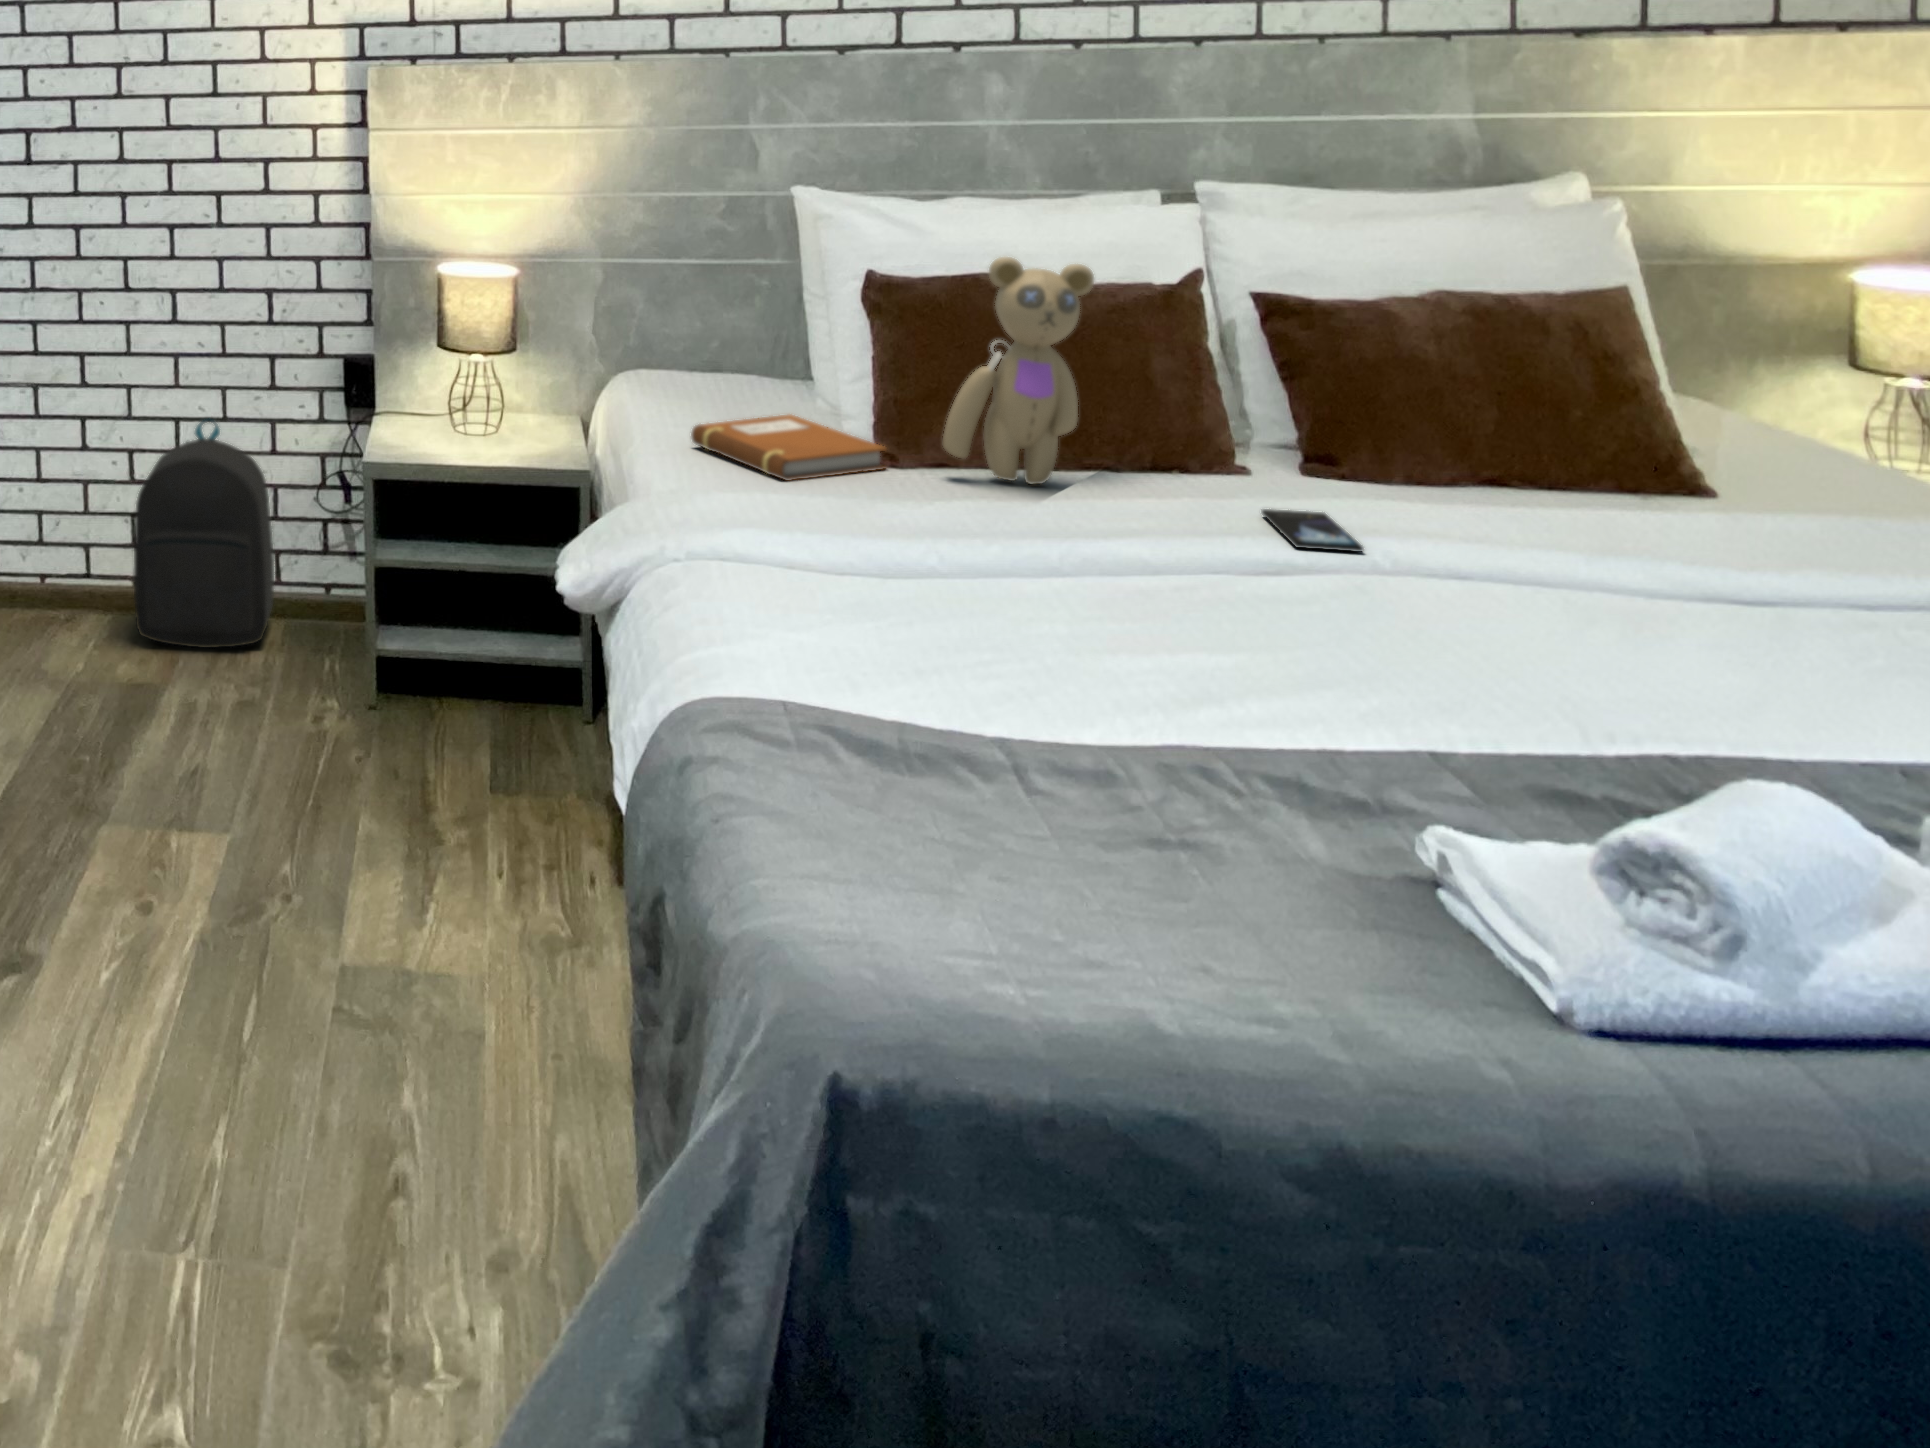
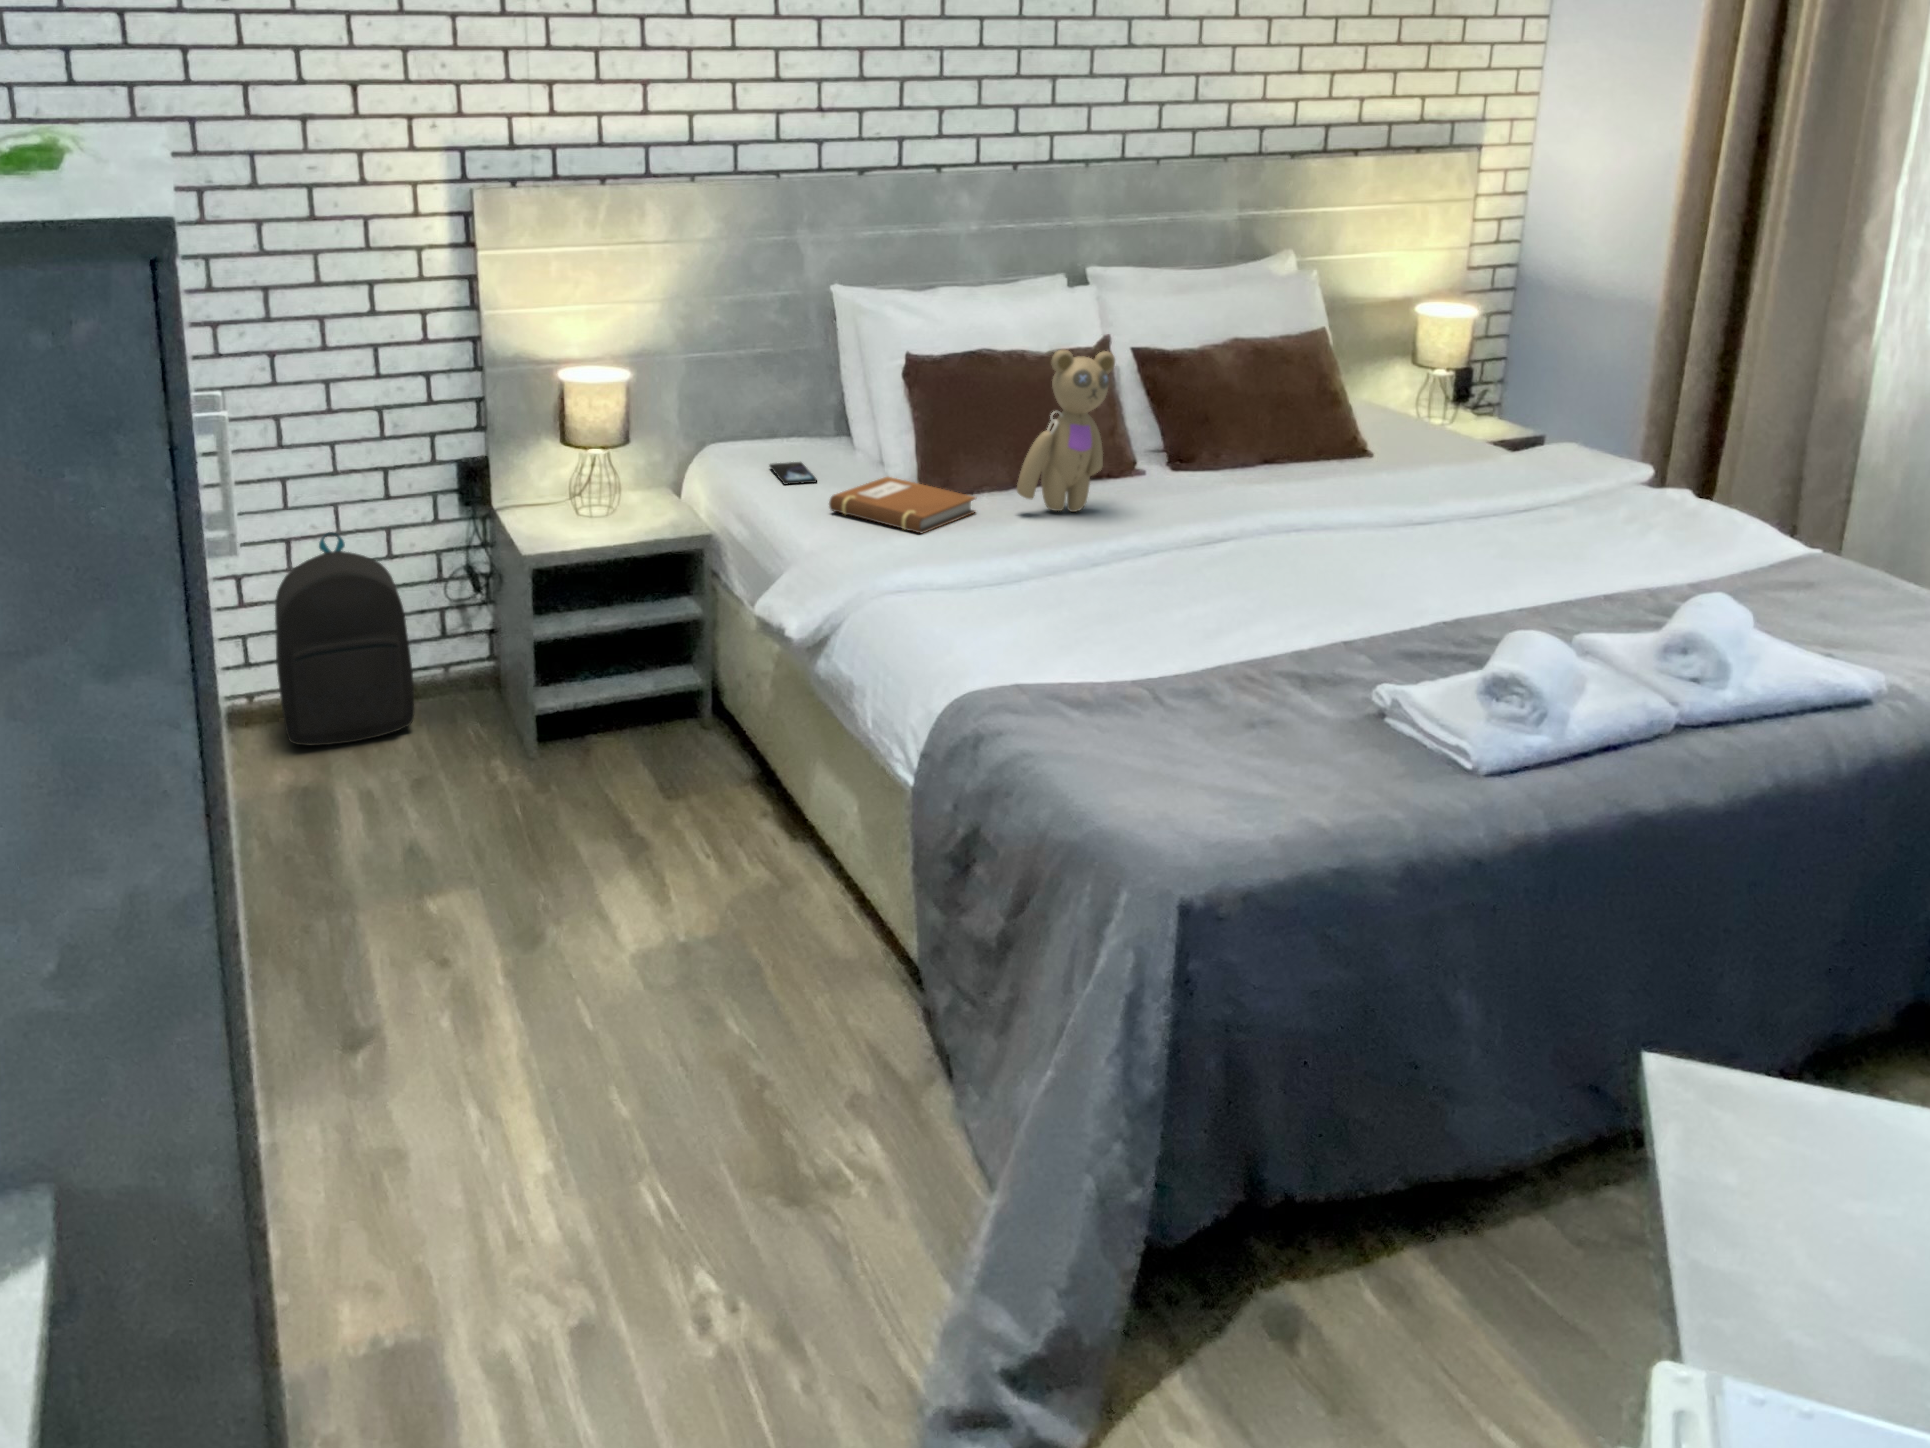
smartphone: present [1262,509,1363,552] -> present [770,462,817,484]

